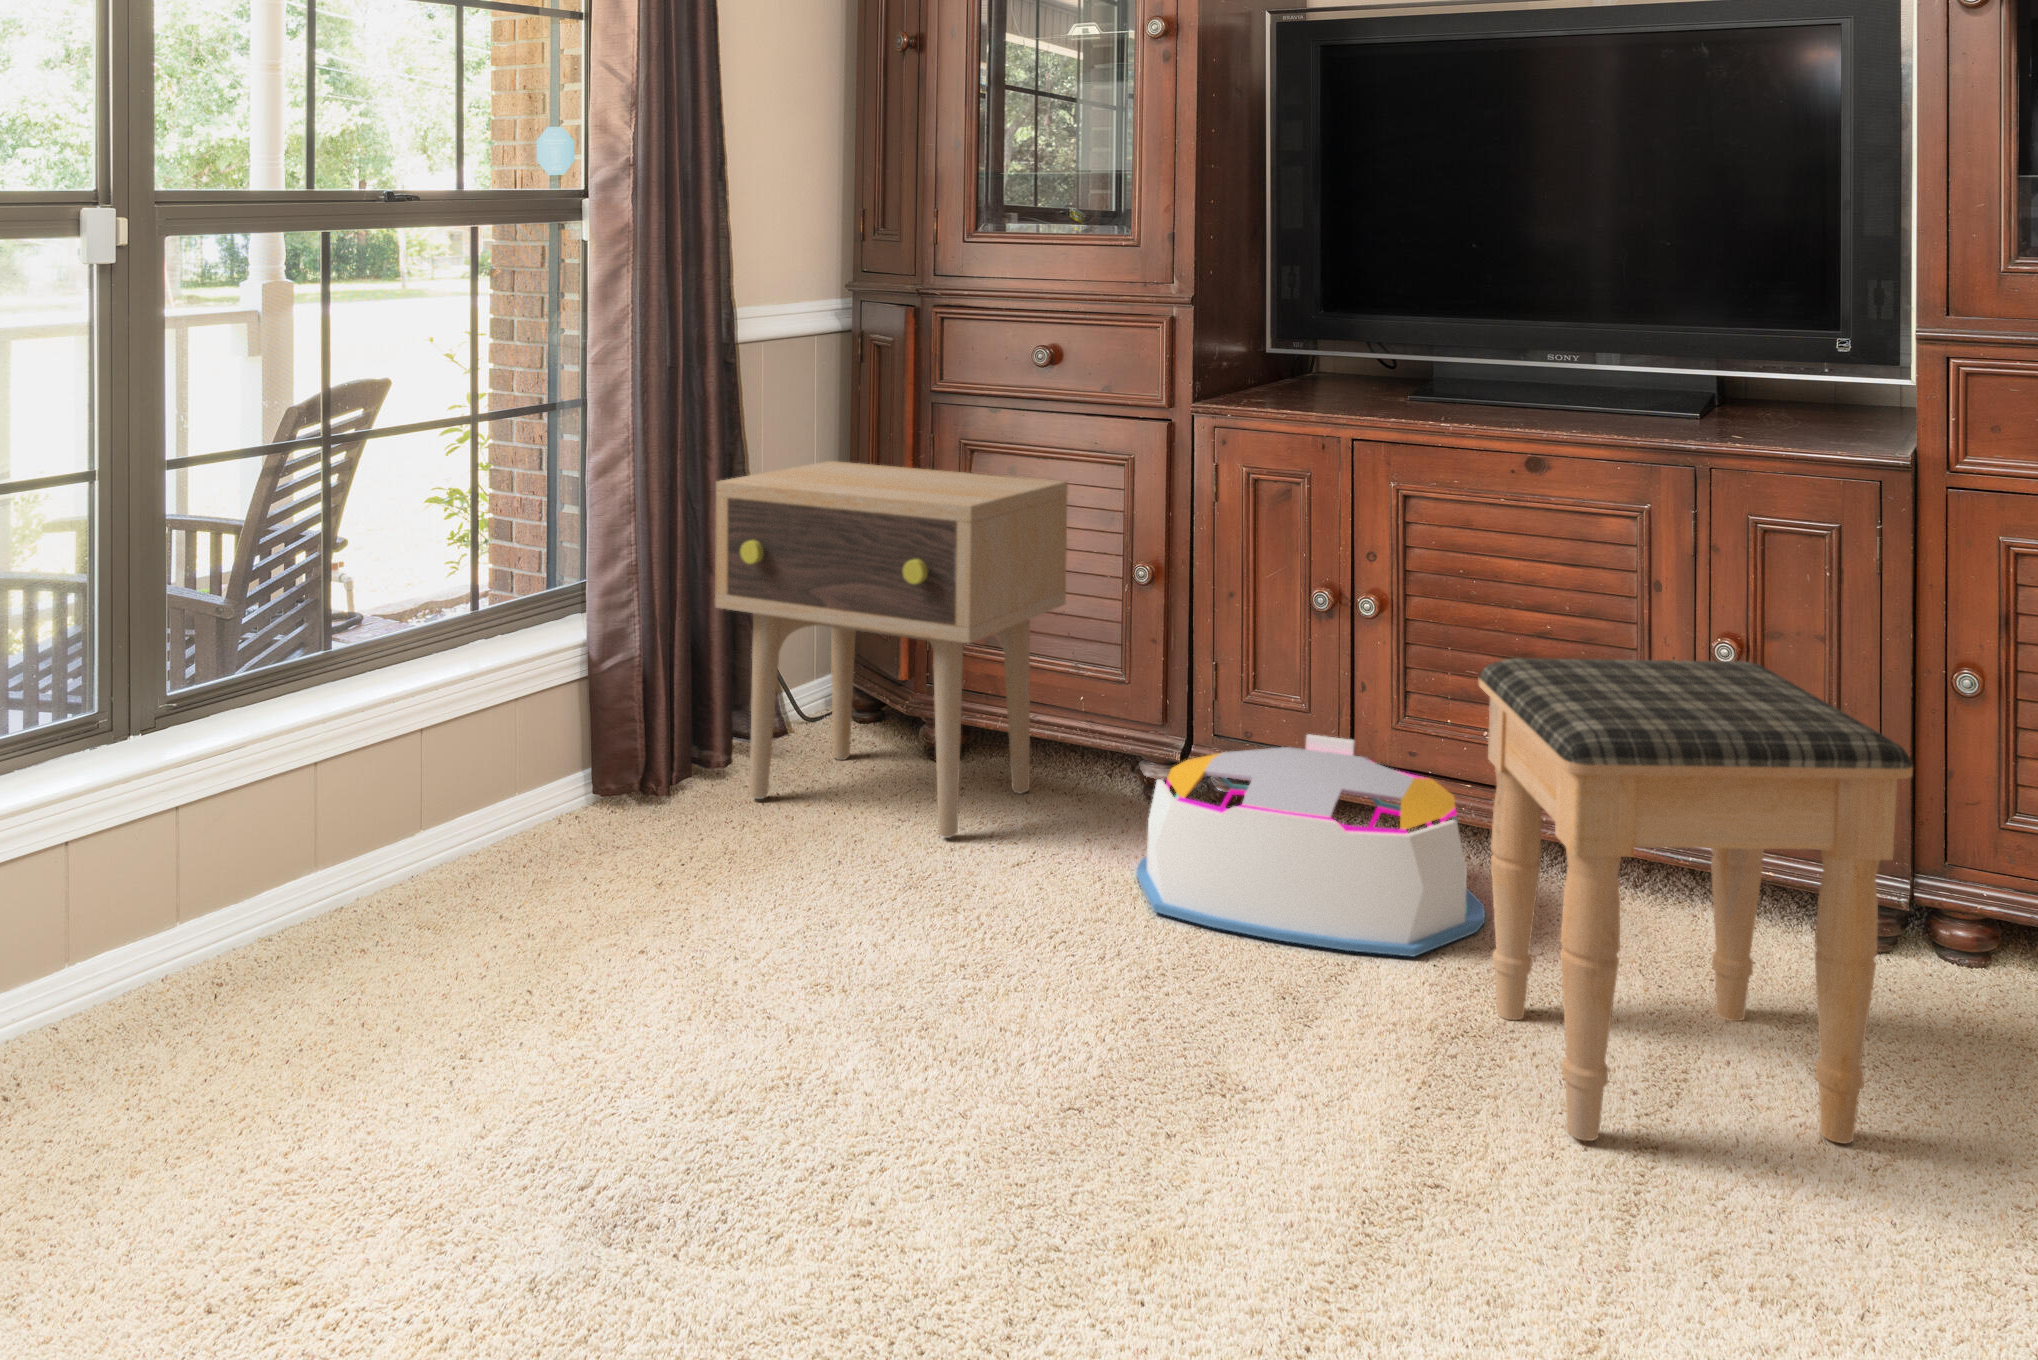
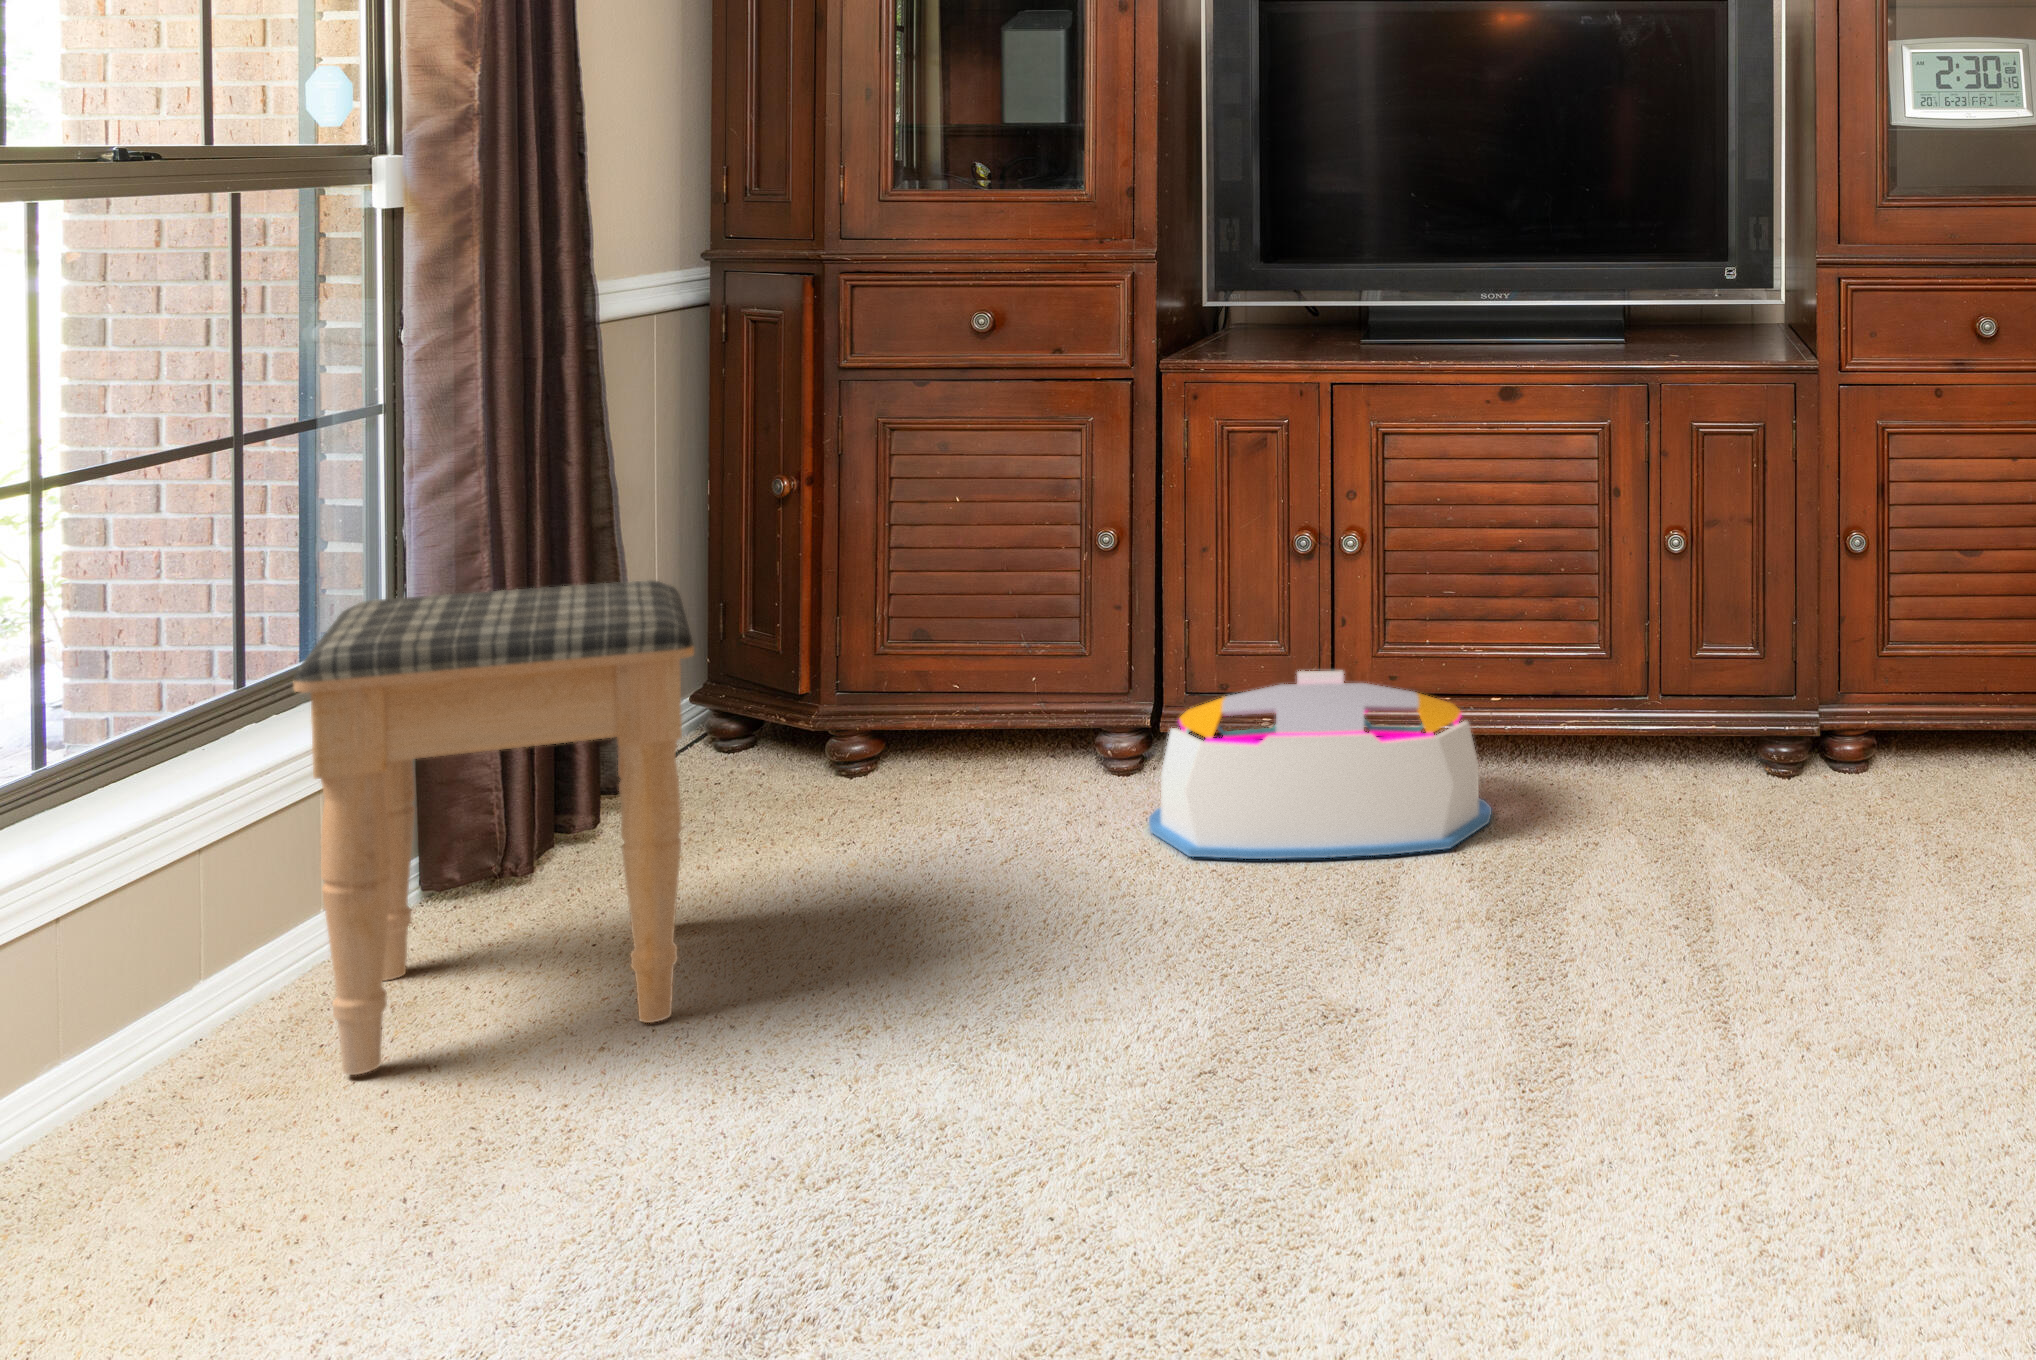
side table: present [715,461,1068,838] -> none [608,446,1018,832]
footstool: present [1479,658,1913,1143] -> present [293,580,694,1075]

